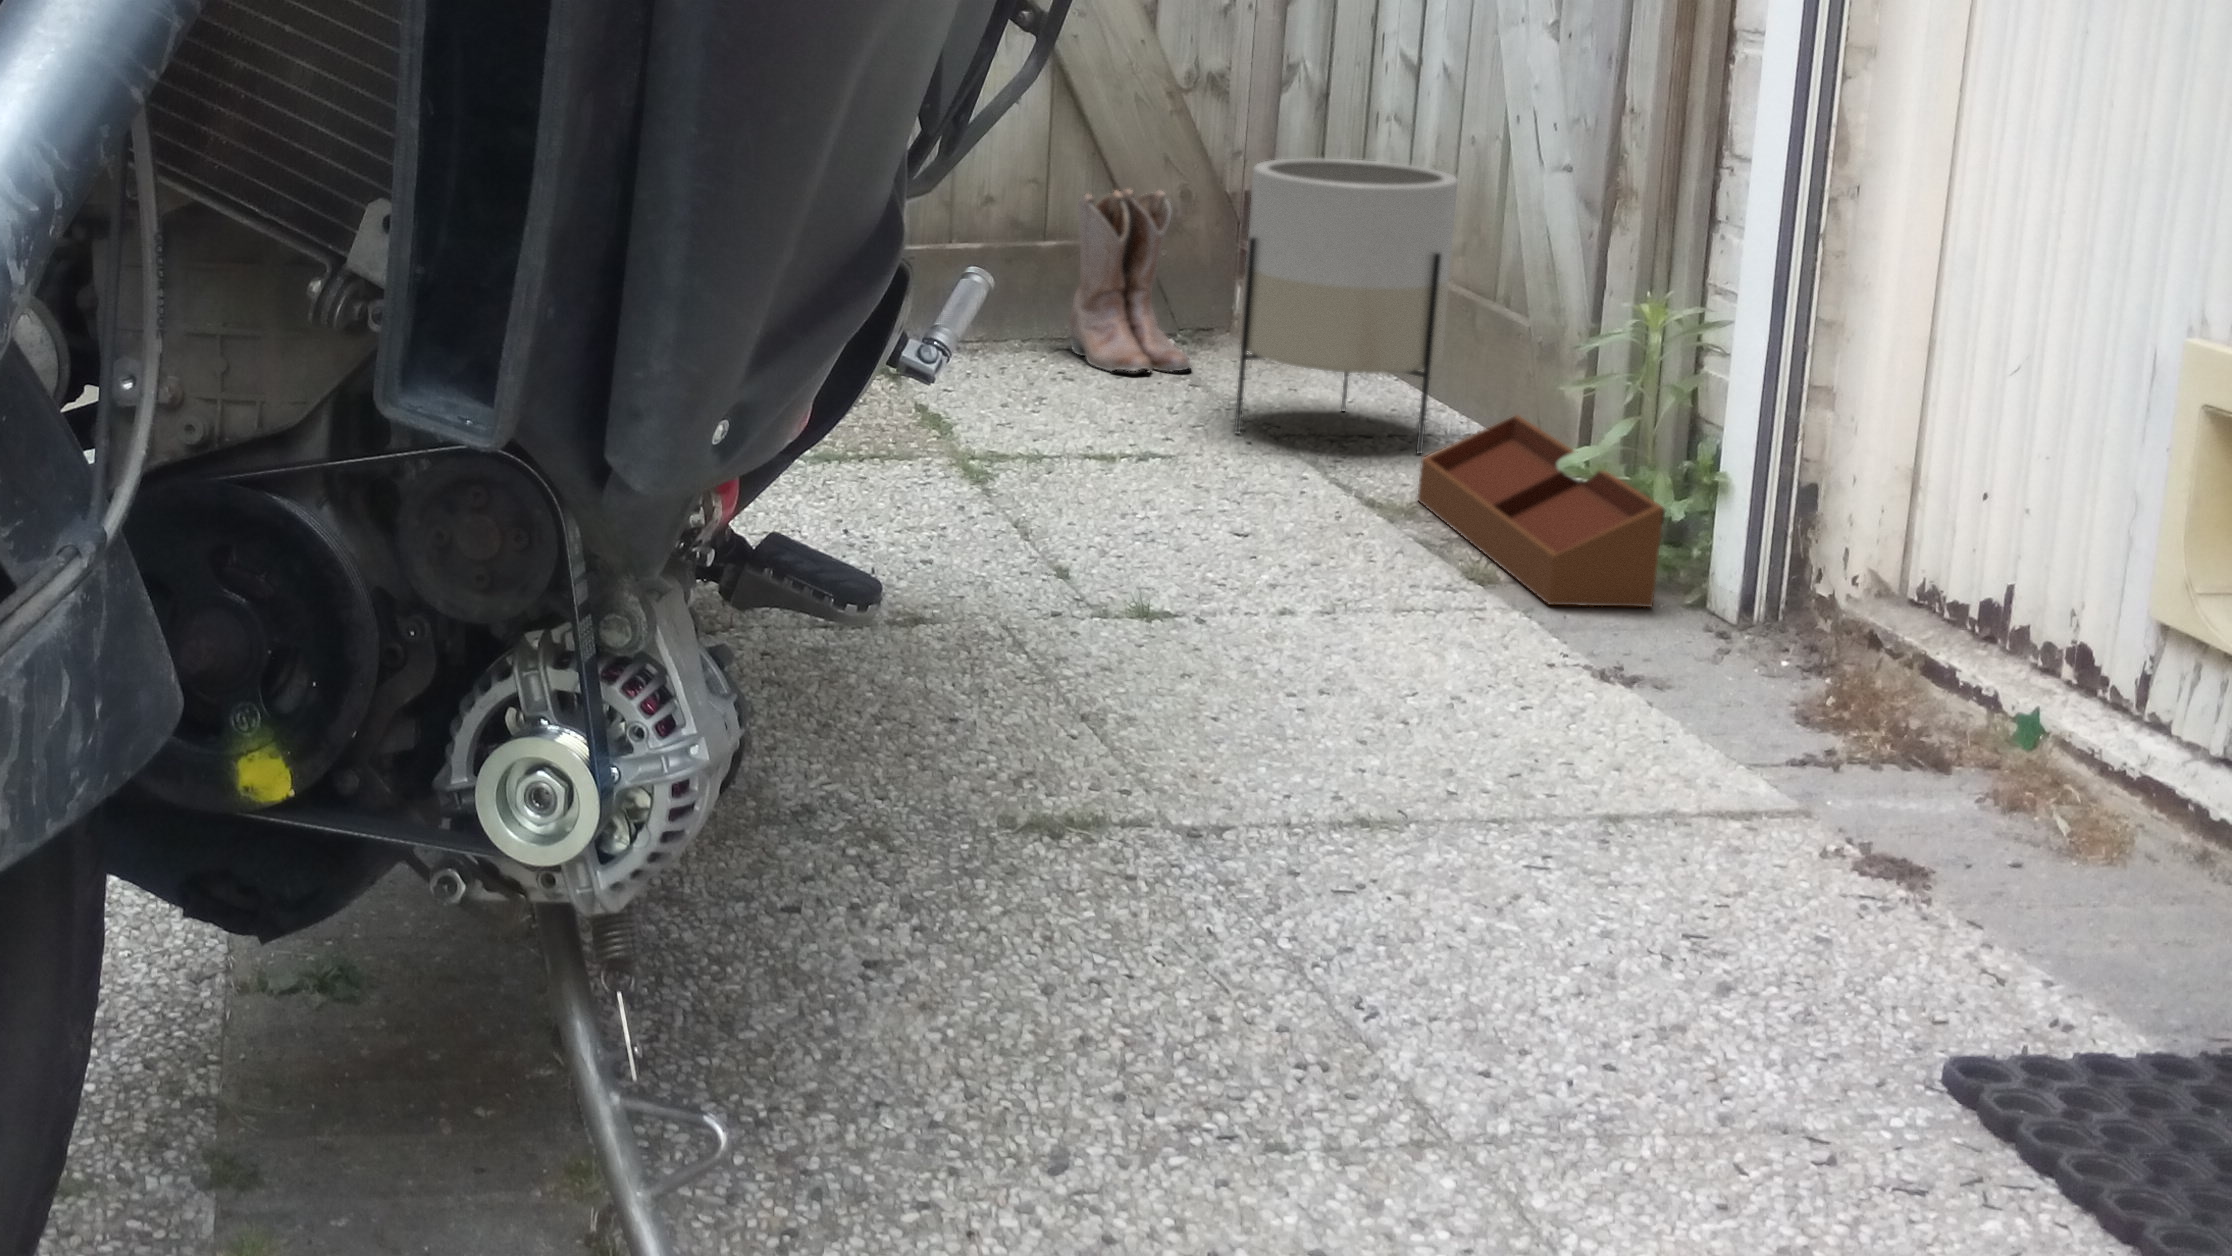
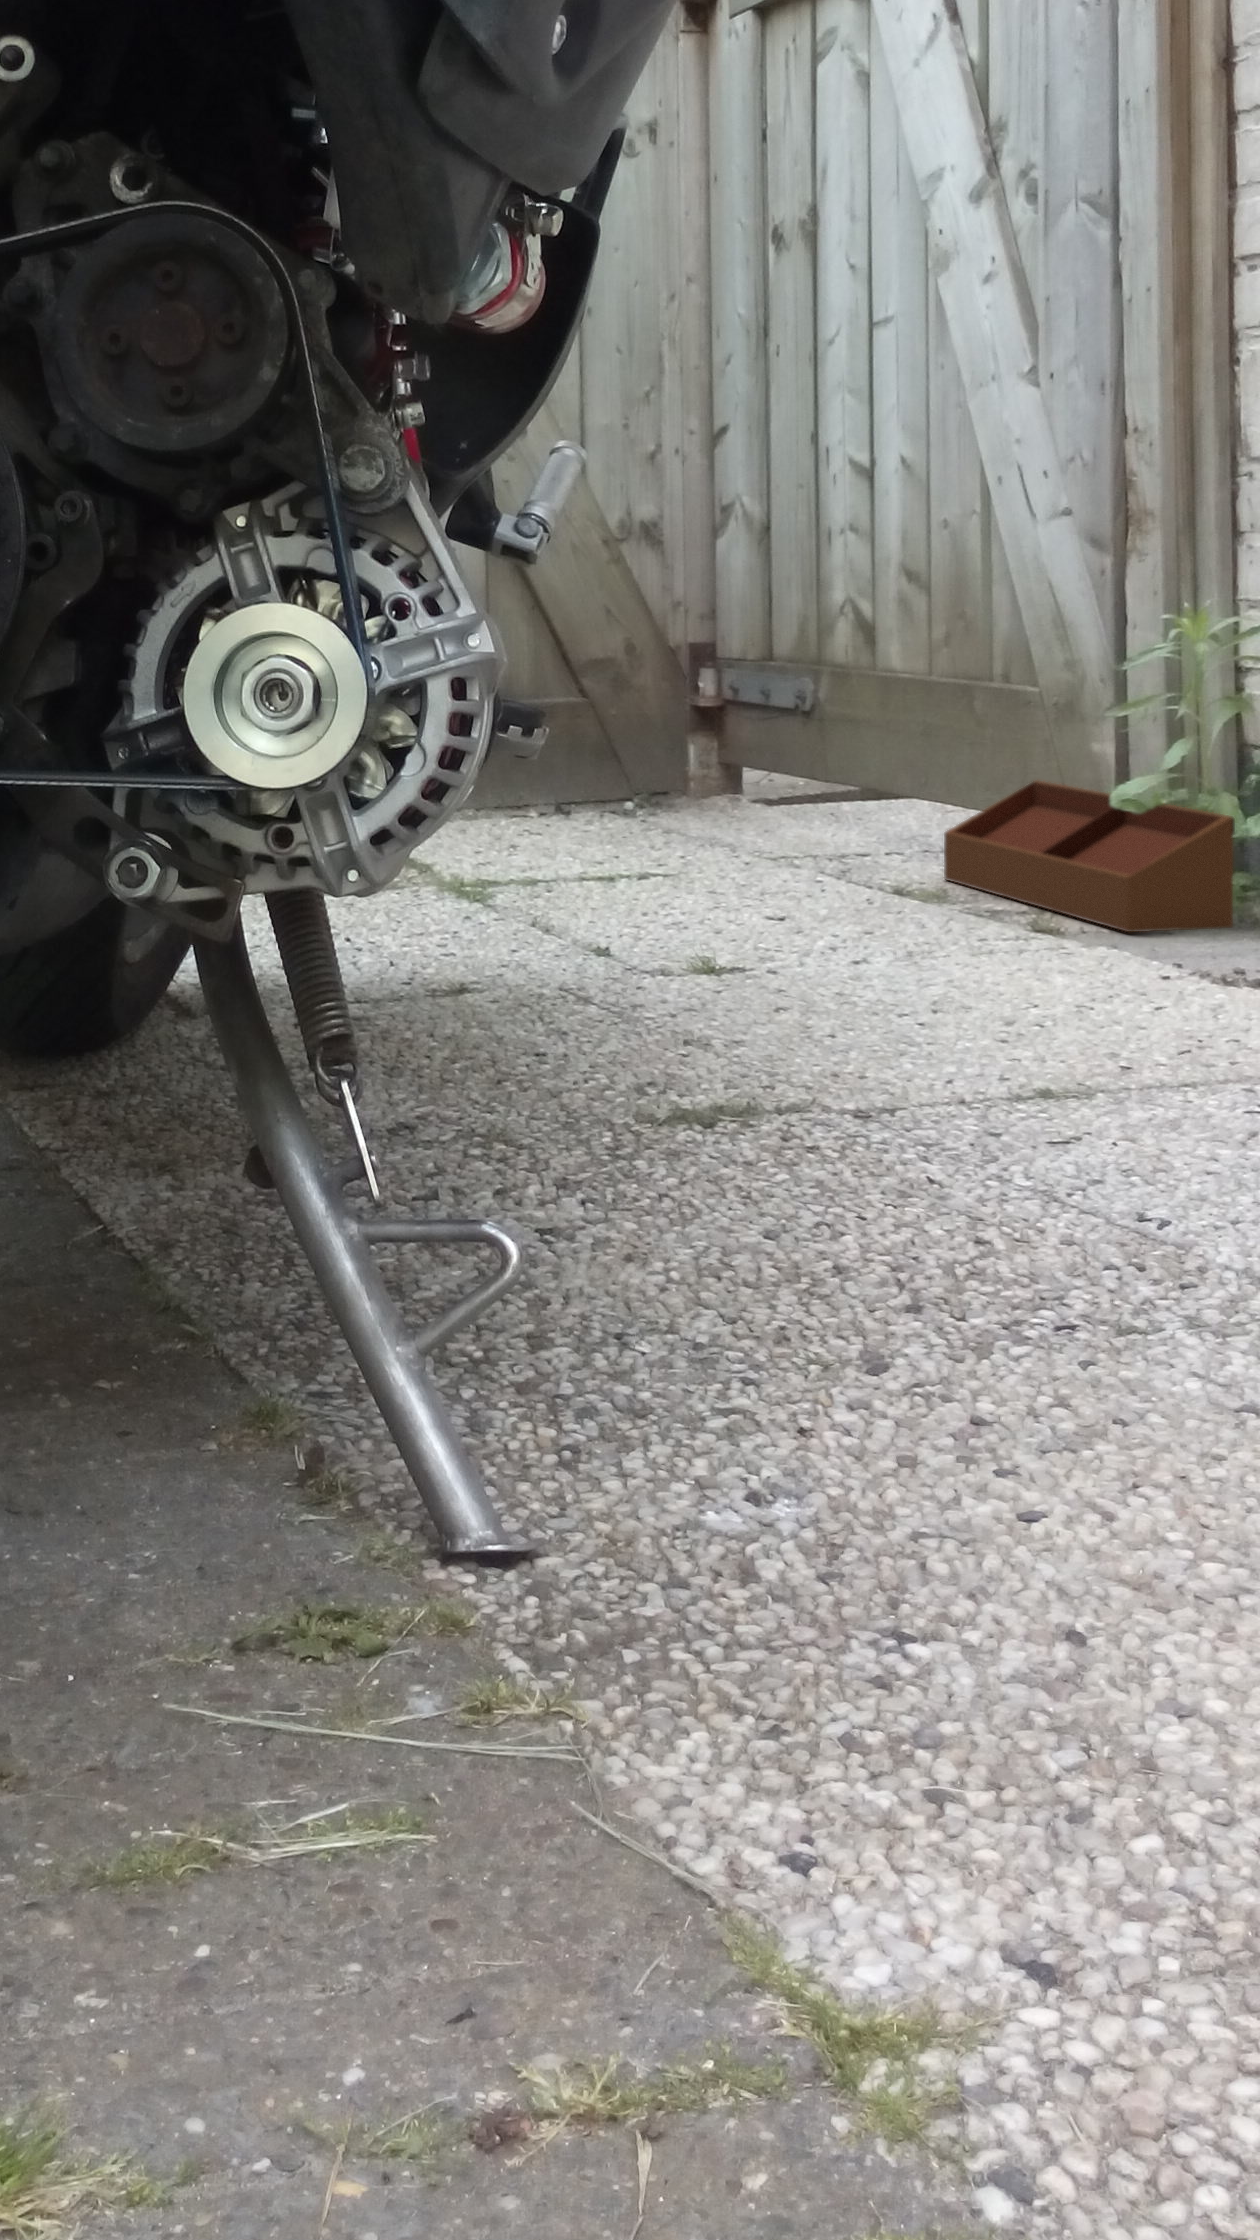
planter: present [1235,158,1458,454] -> none [723,563,935,853]
boots: present [1068,189,1191,372] -> none [525,635,662,822]

